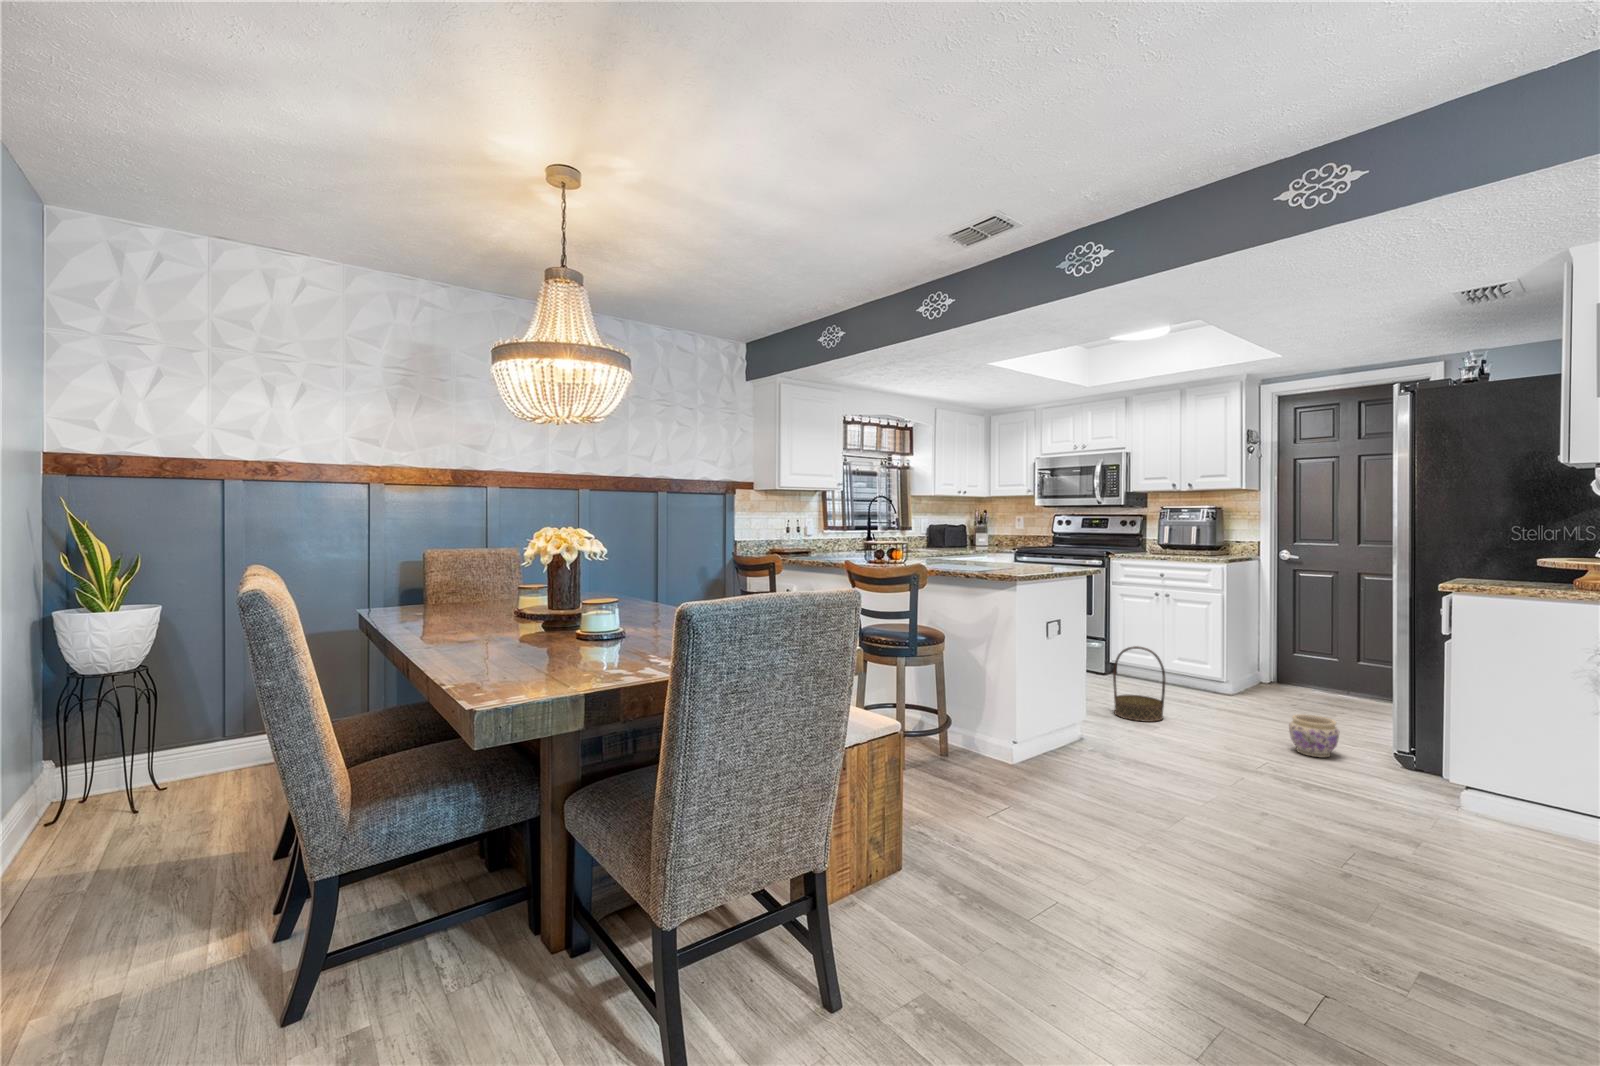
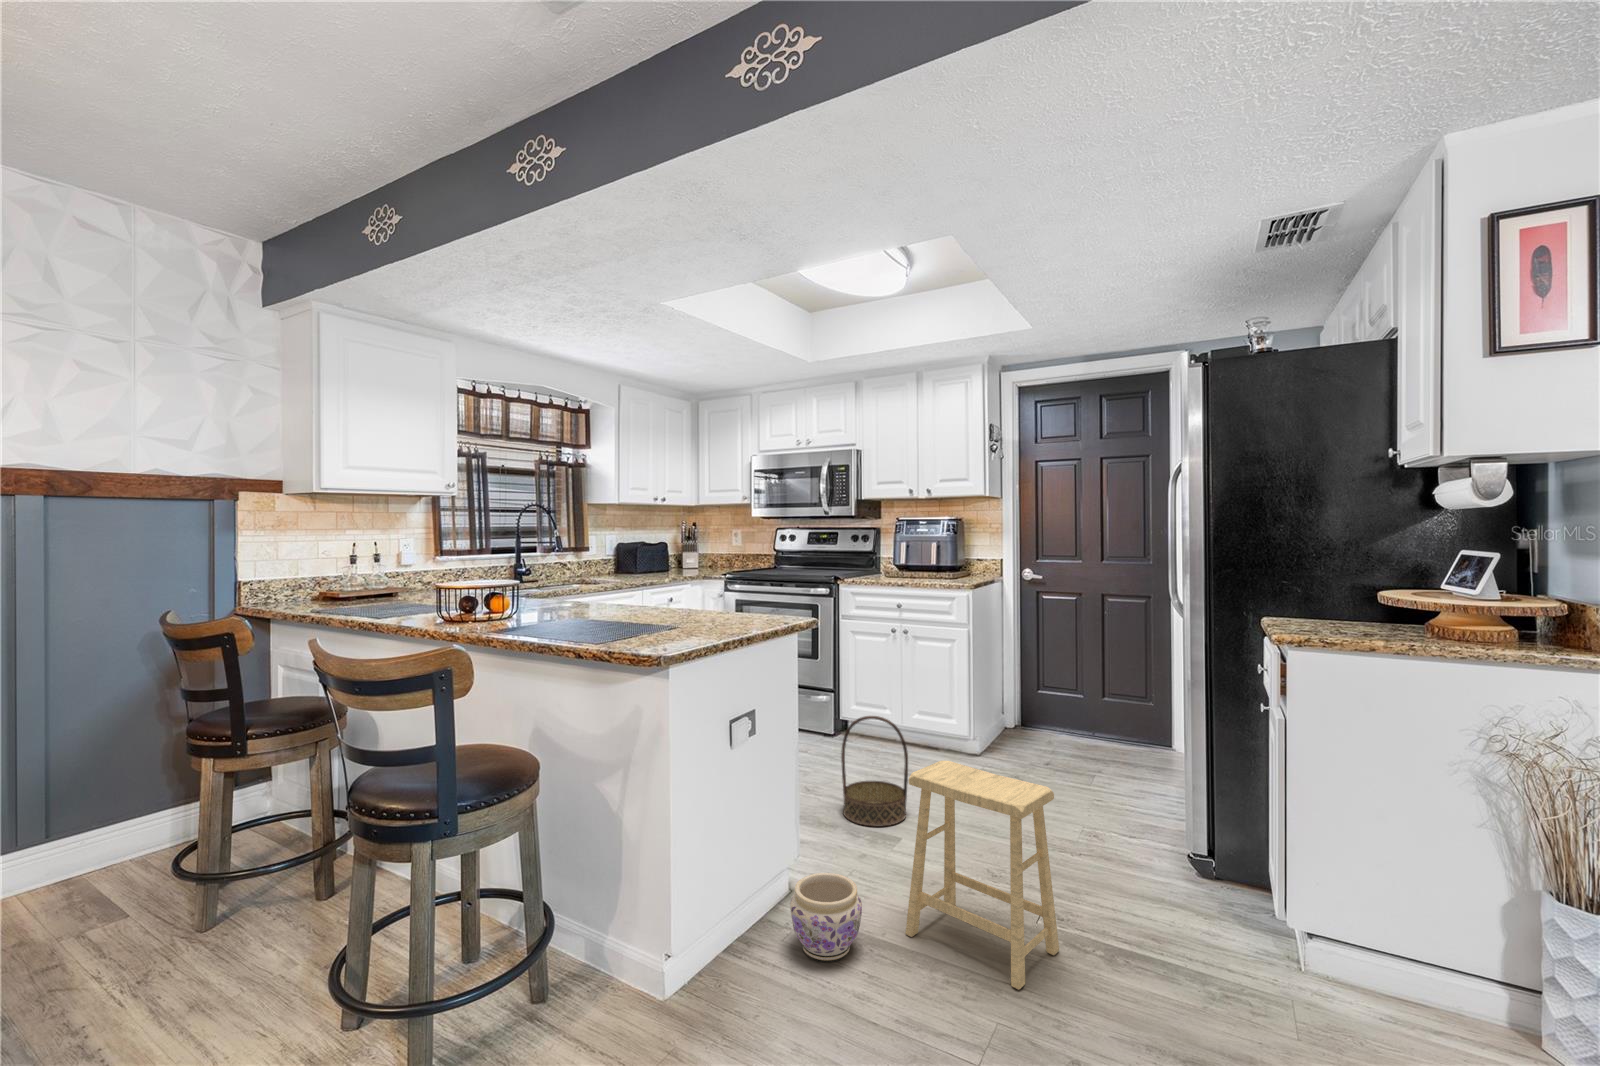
footstool: none [1158,663,1266,790] -> present [906,761,1059,990]
planter: present [1289,714,1339,758] -> present [790,873,862,962]

